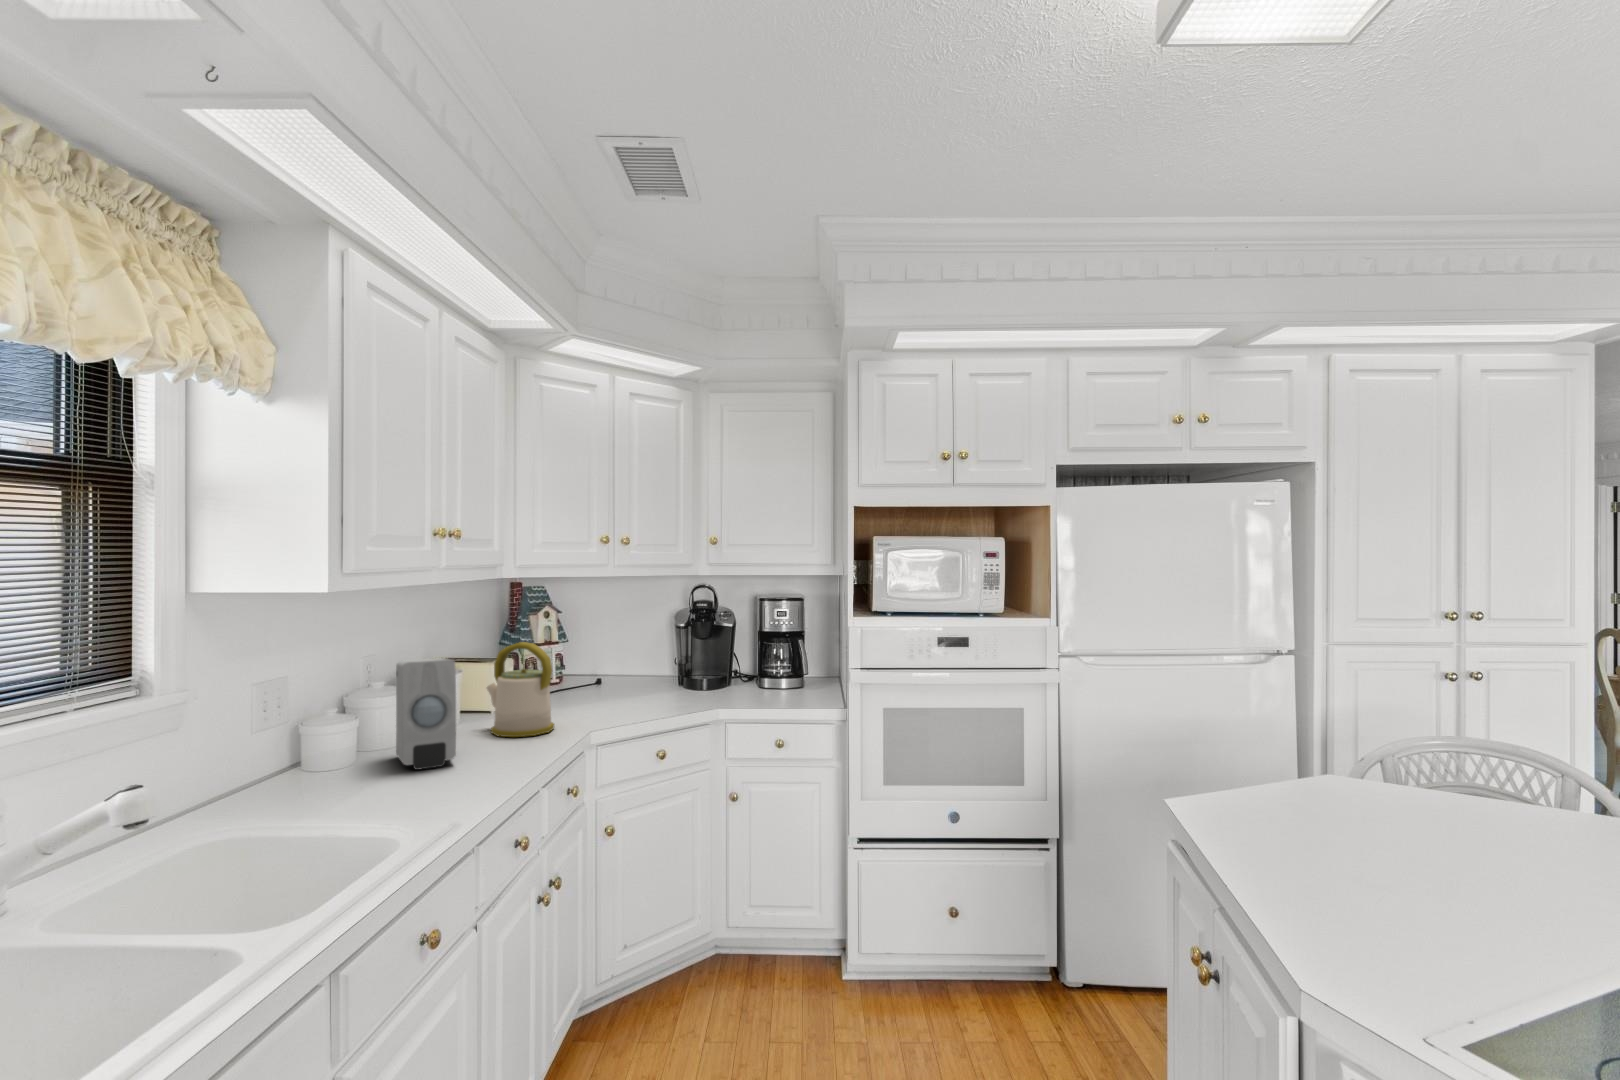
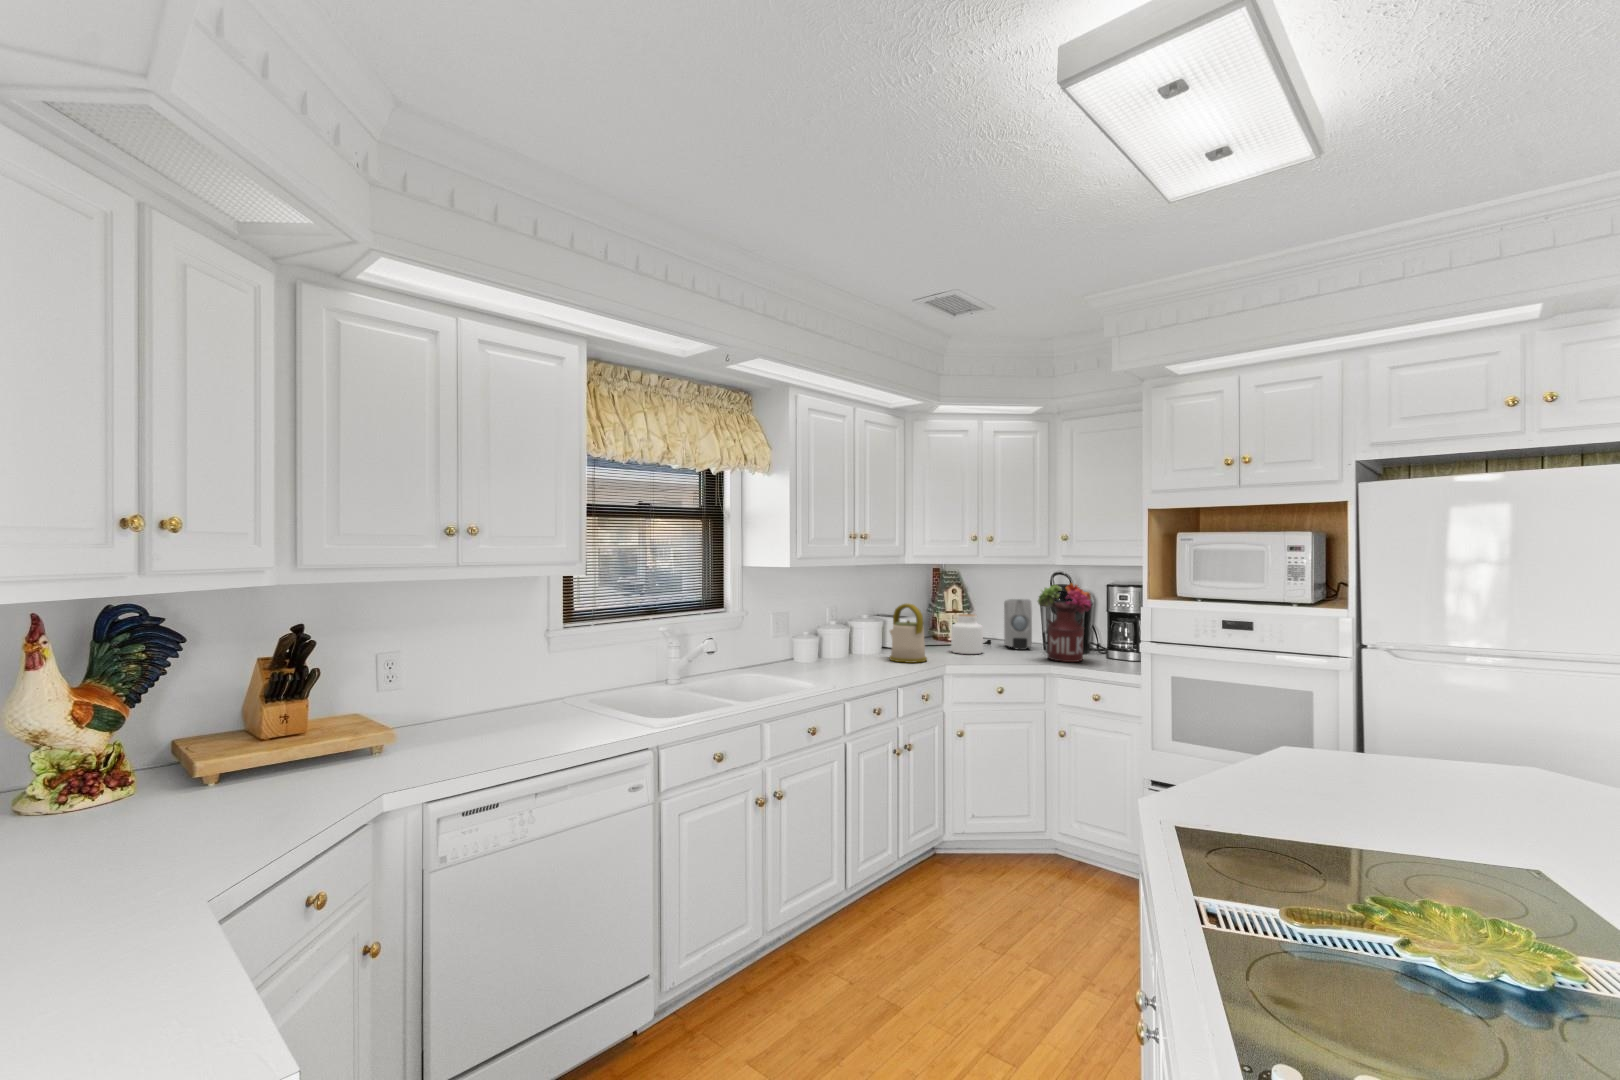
flower arrangement: none [688,598,759,702] -> present [1038,583,1091,662]
jar: none [565,647,611,706] -> present [951,614,983,654]
soap dispenser: present [396,658,456,770] -> present [1004,599,1032,650]

